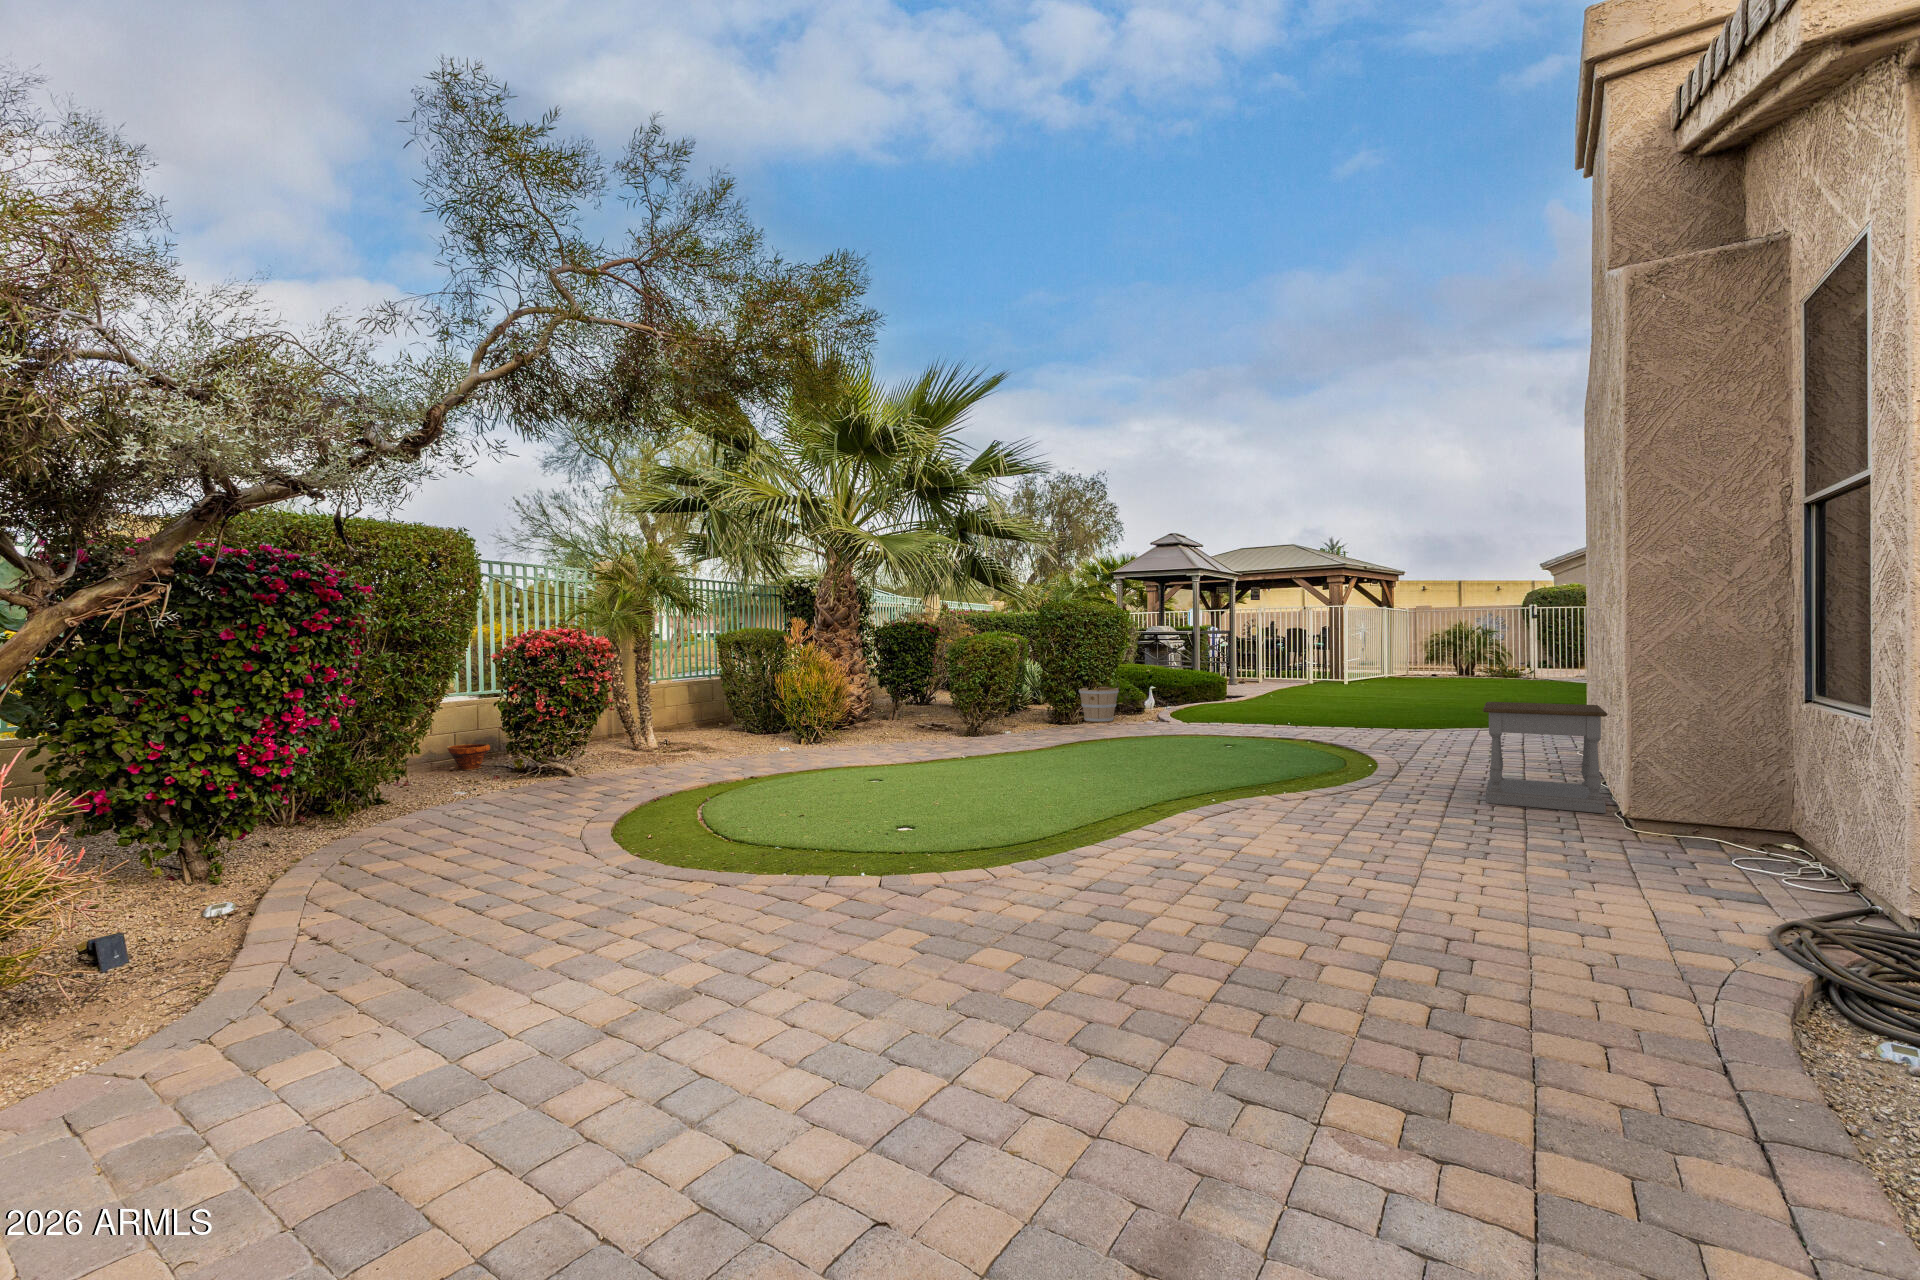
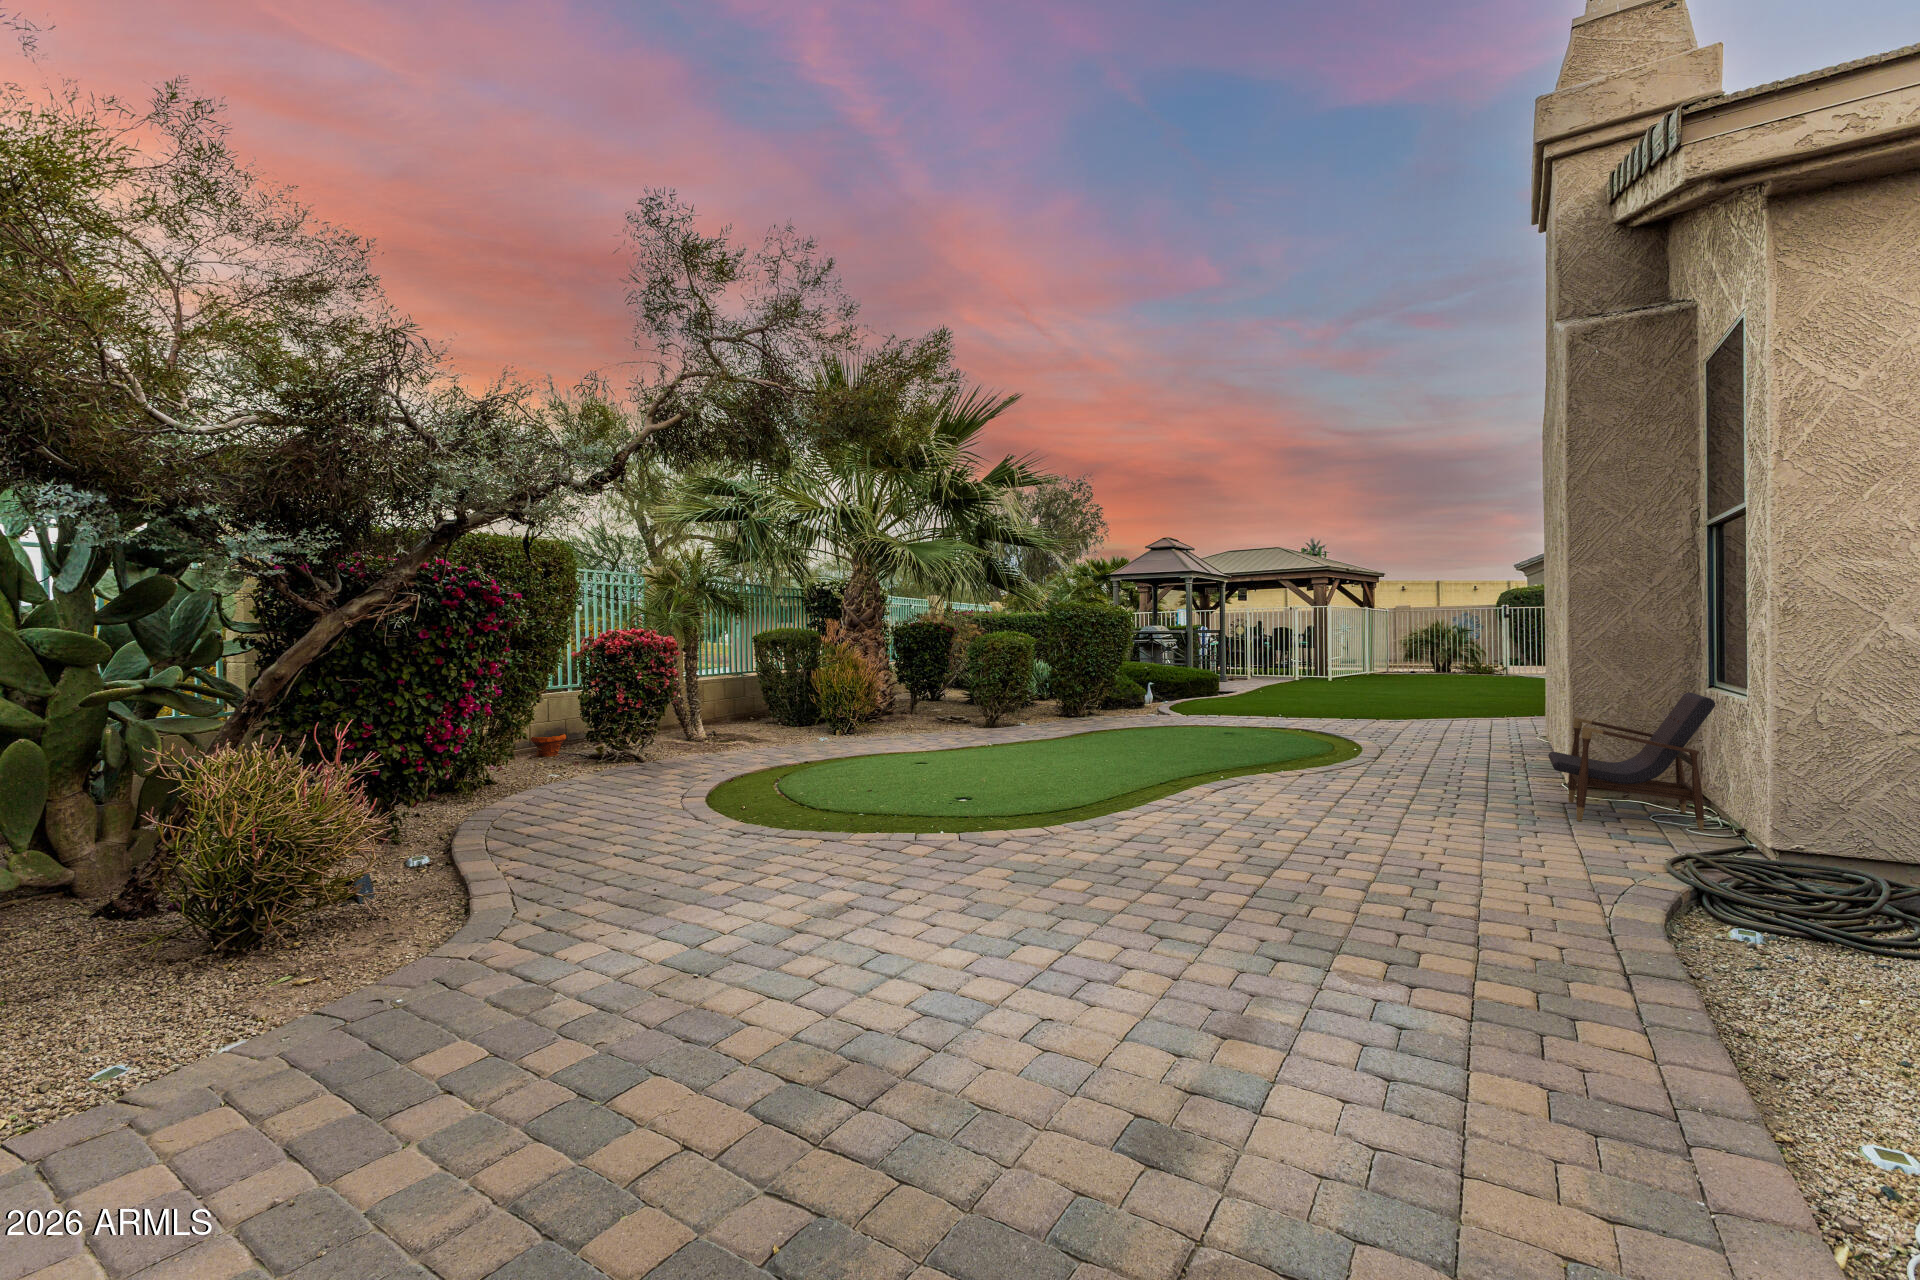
wooden bucket: present [1079,687,1119,722] -> none [1086,682,1123,714]
side table: present [1483,702,1608,813] -> none [1450,691,1554,784]
lounge chair: none [1604,708,1819,880] -> present [1548,692,1715,830]

